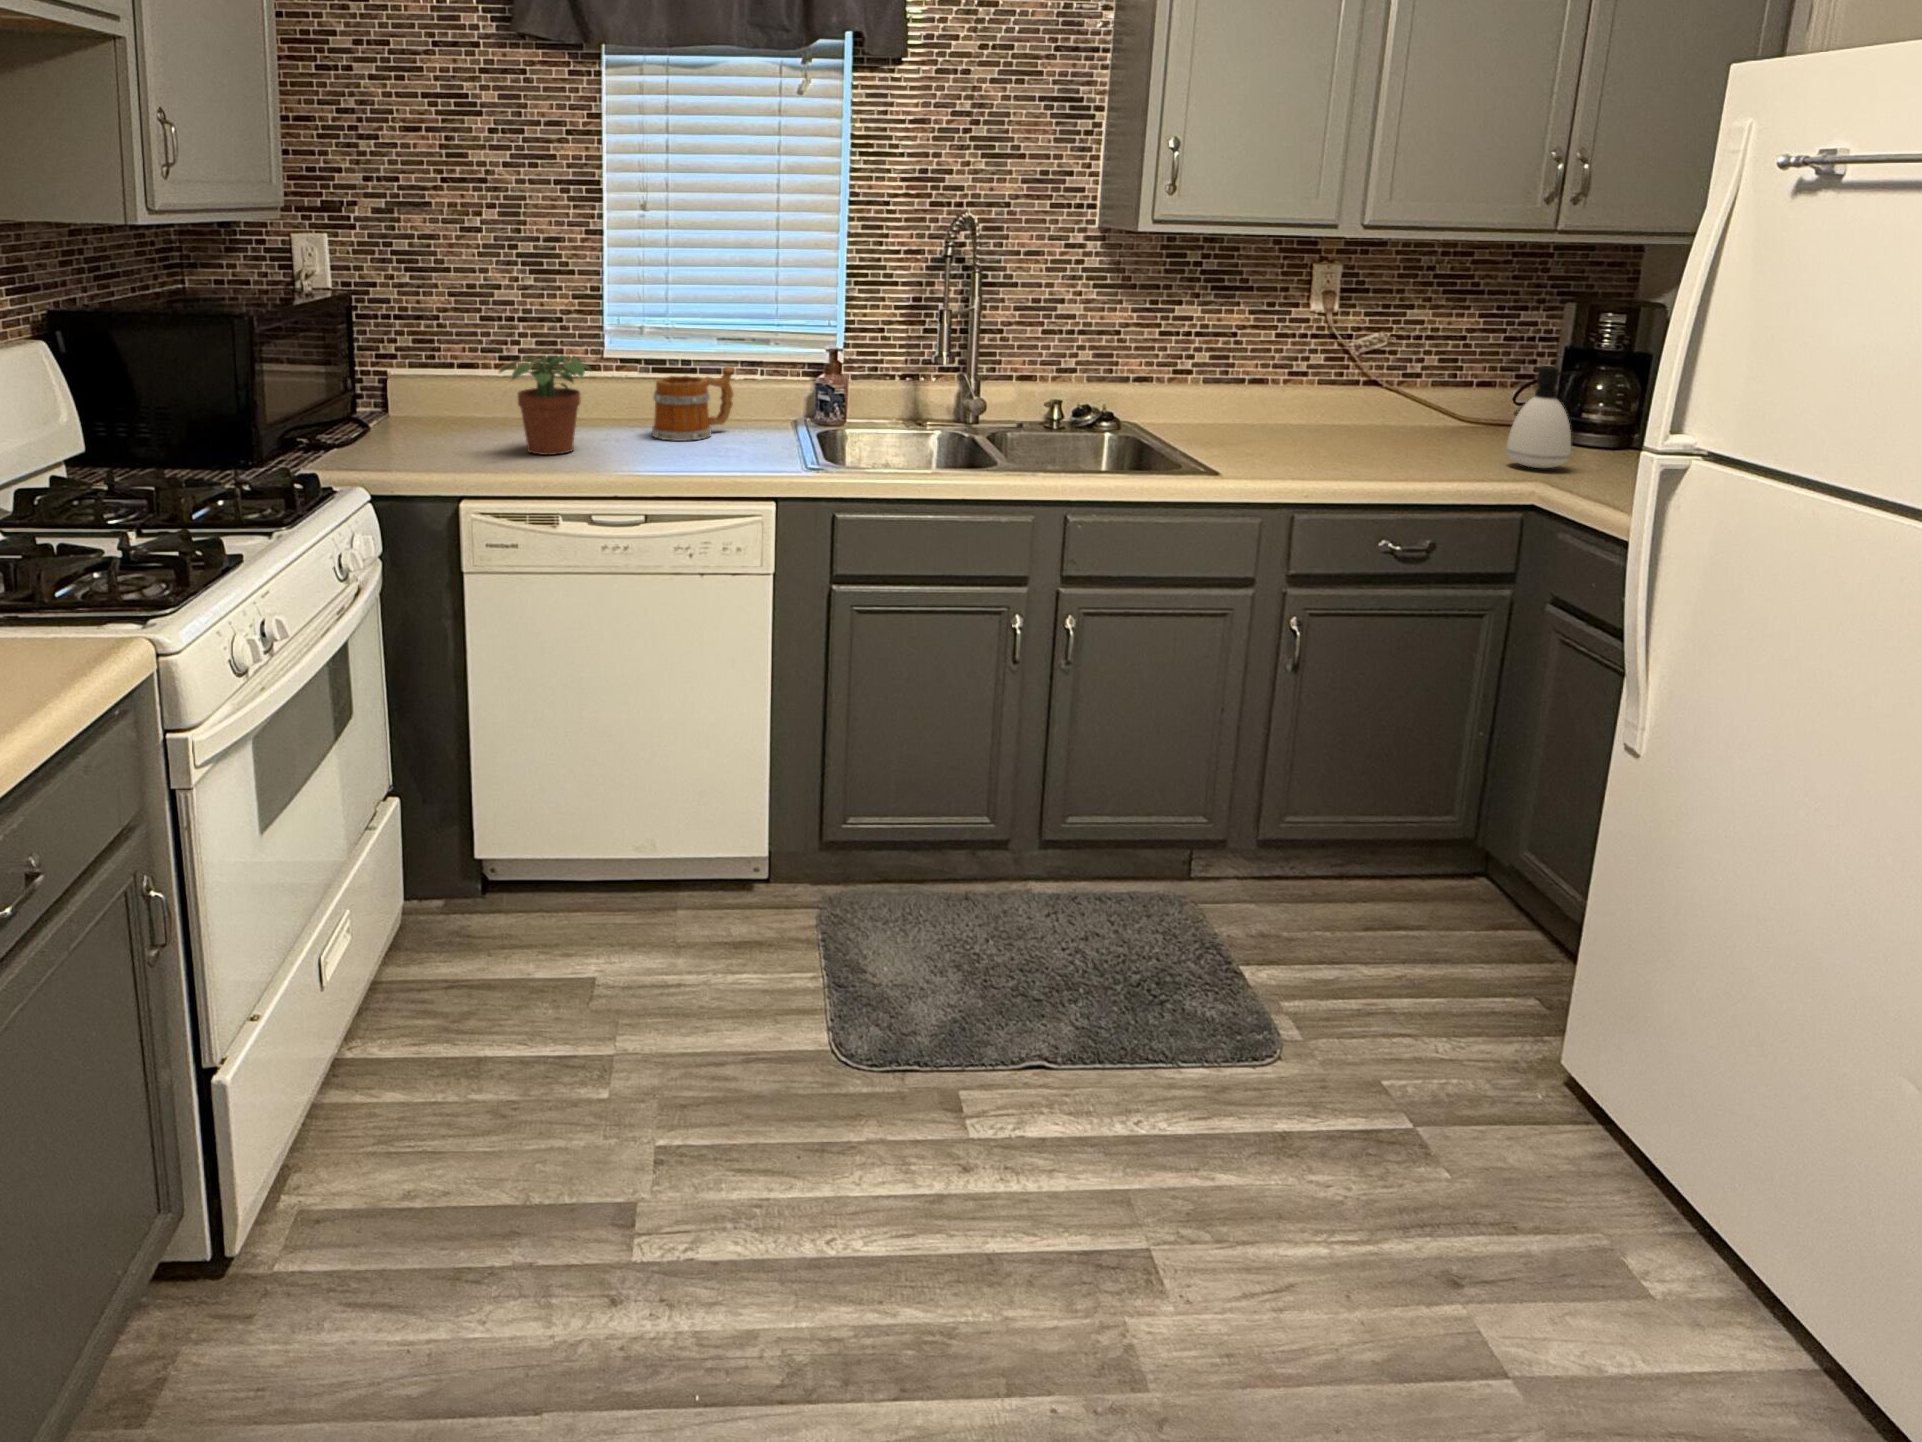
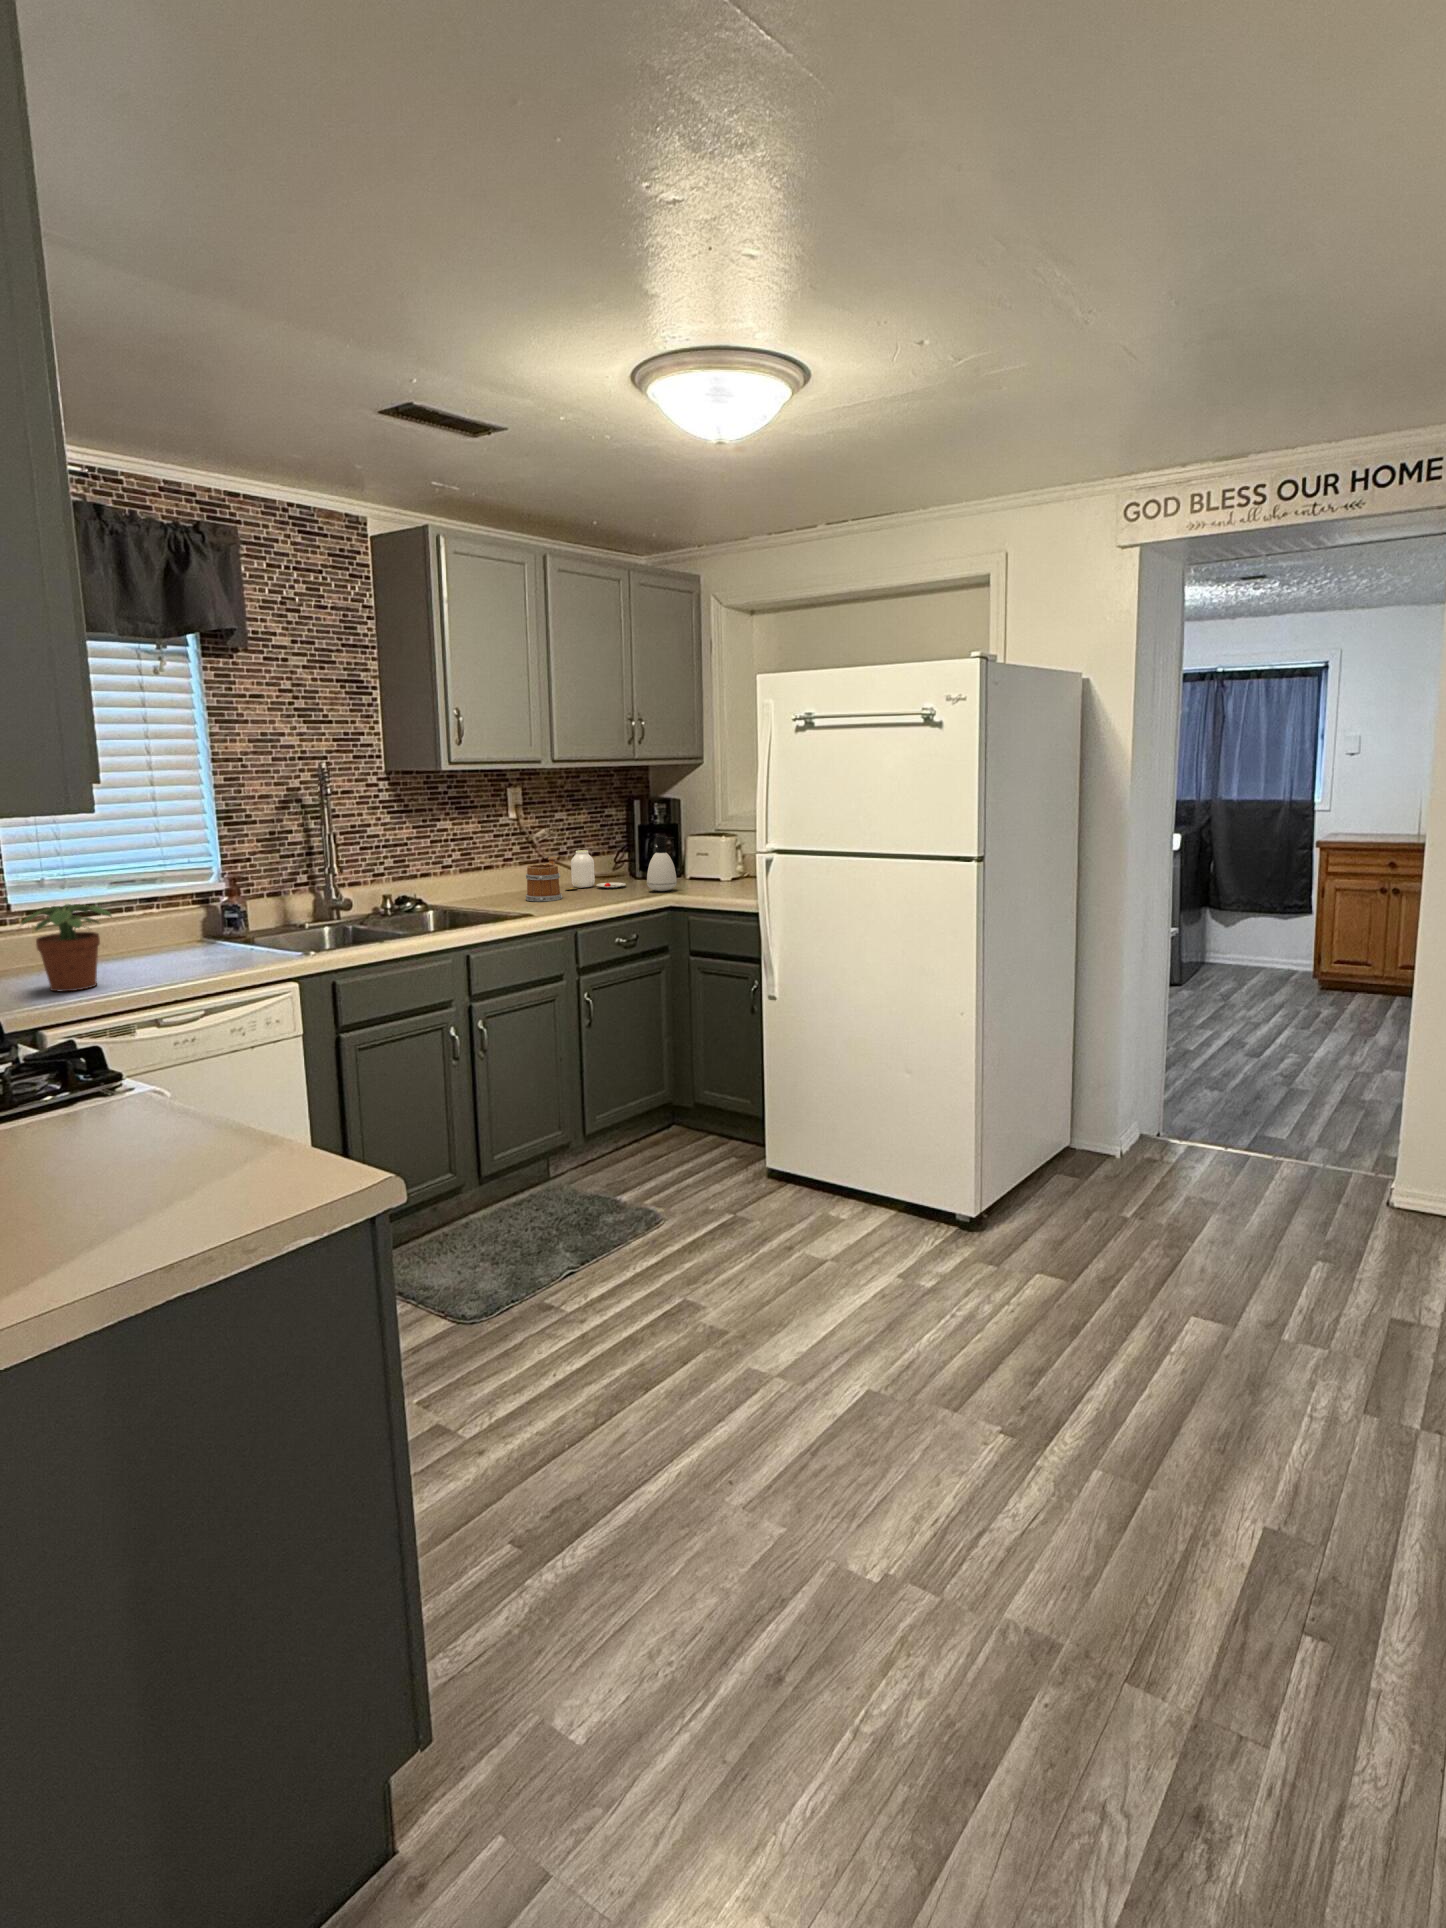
mug: present [652,367,734,441] -> present [526,857,562,901]
jar: none [1376,373,1491,446] -> present [565,850,626,889]

